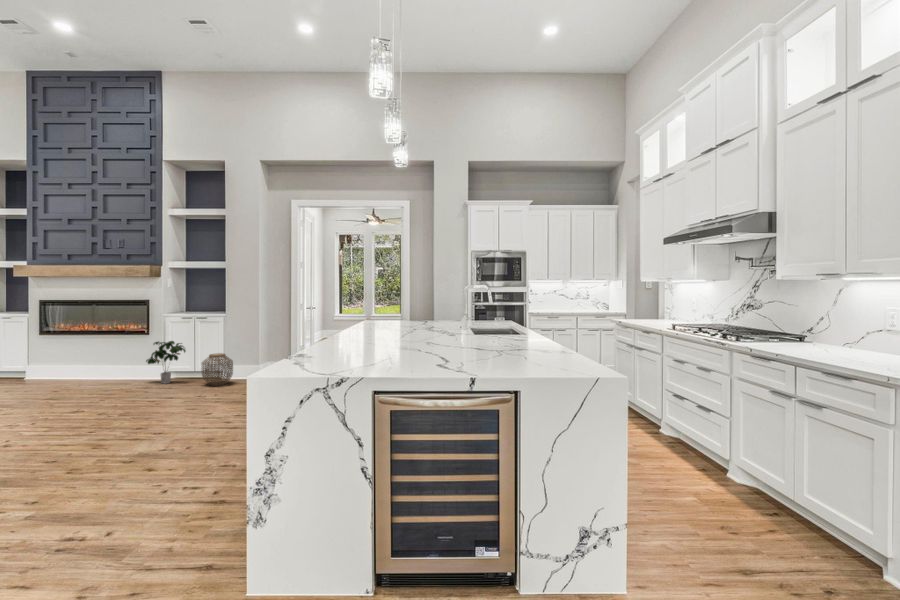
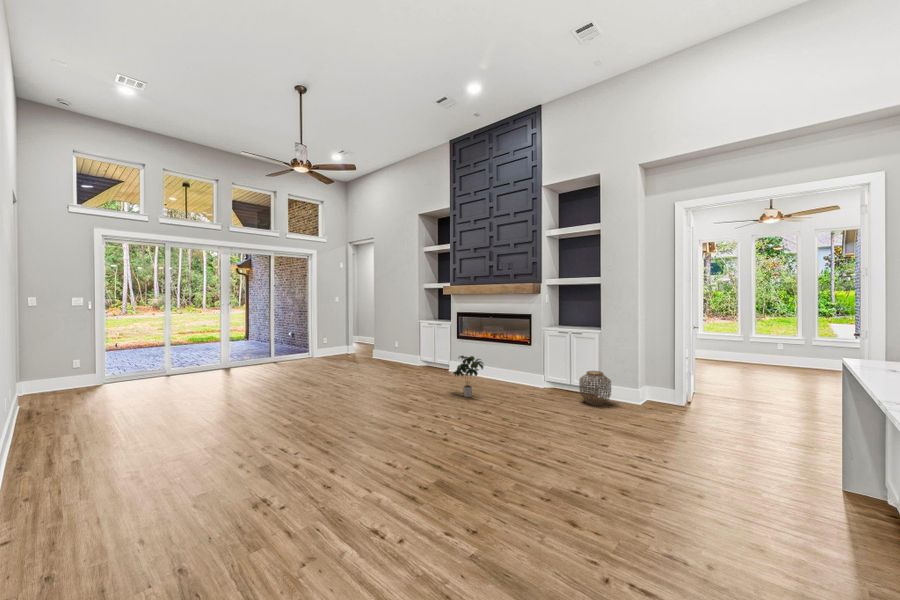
potted plant: present [146,341,186,384] -> present [454,356,483,397]

